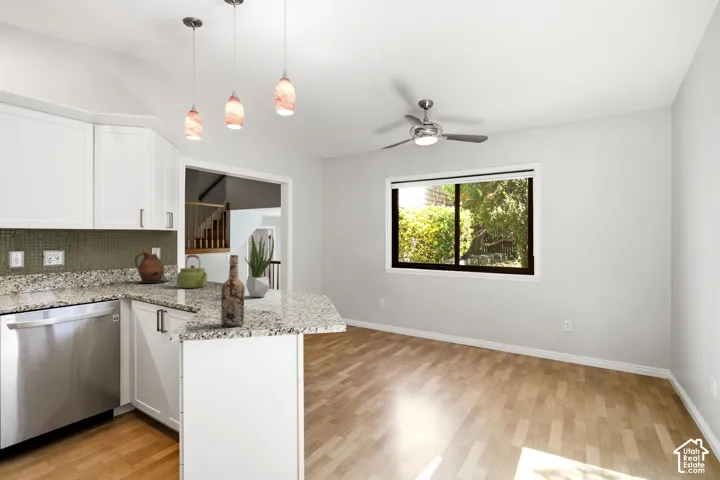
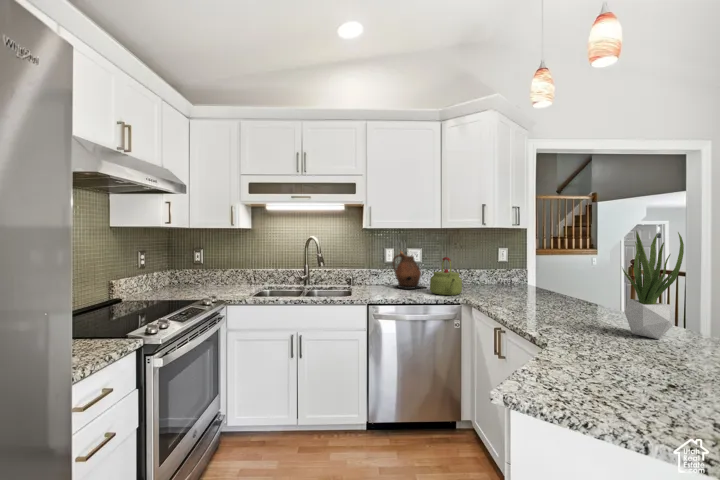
ceramic pitcher: present [135,250,167,283] -> present [392,251,425,289]
kettle: present [177,255,207,288] -> present [430,257,462,295]
wine bottle: present [221,255,245,327] -> none [576,269,624,402]

